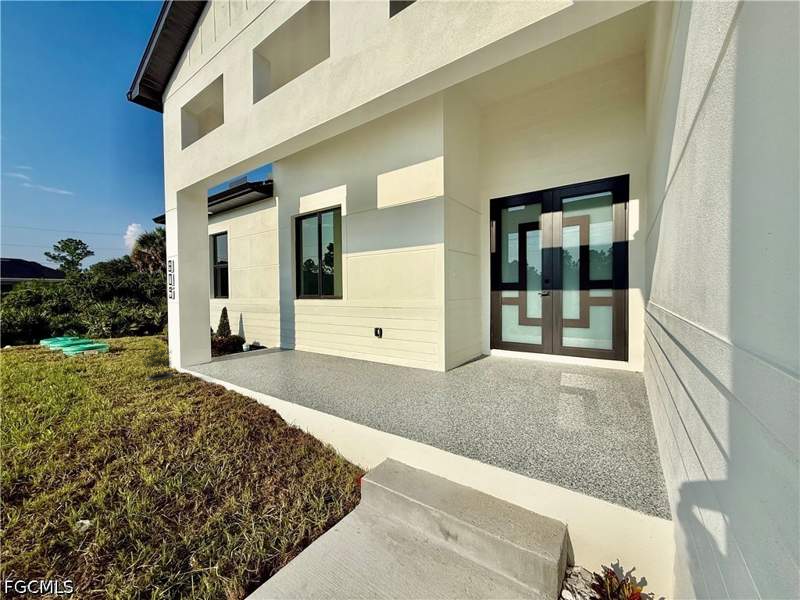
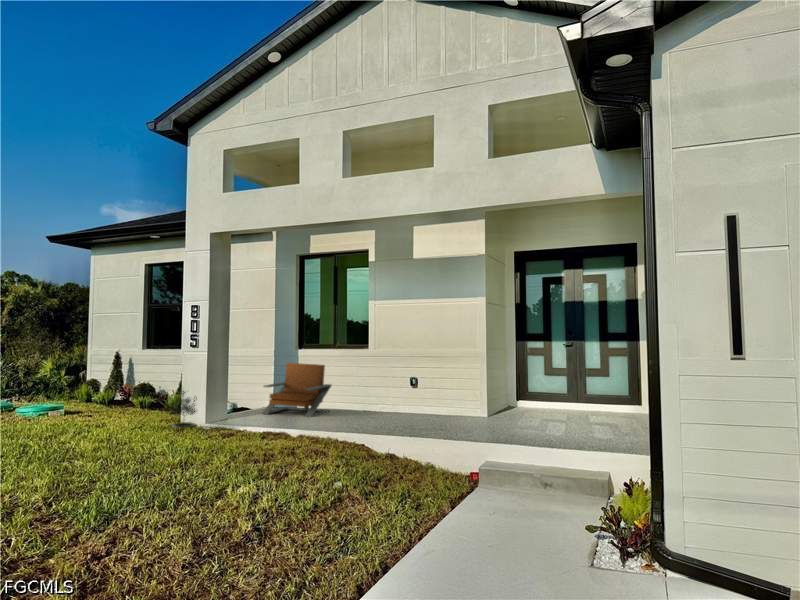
lounge chair: none [255,313,320,366] -> present [262,363,331,417]

